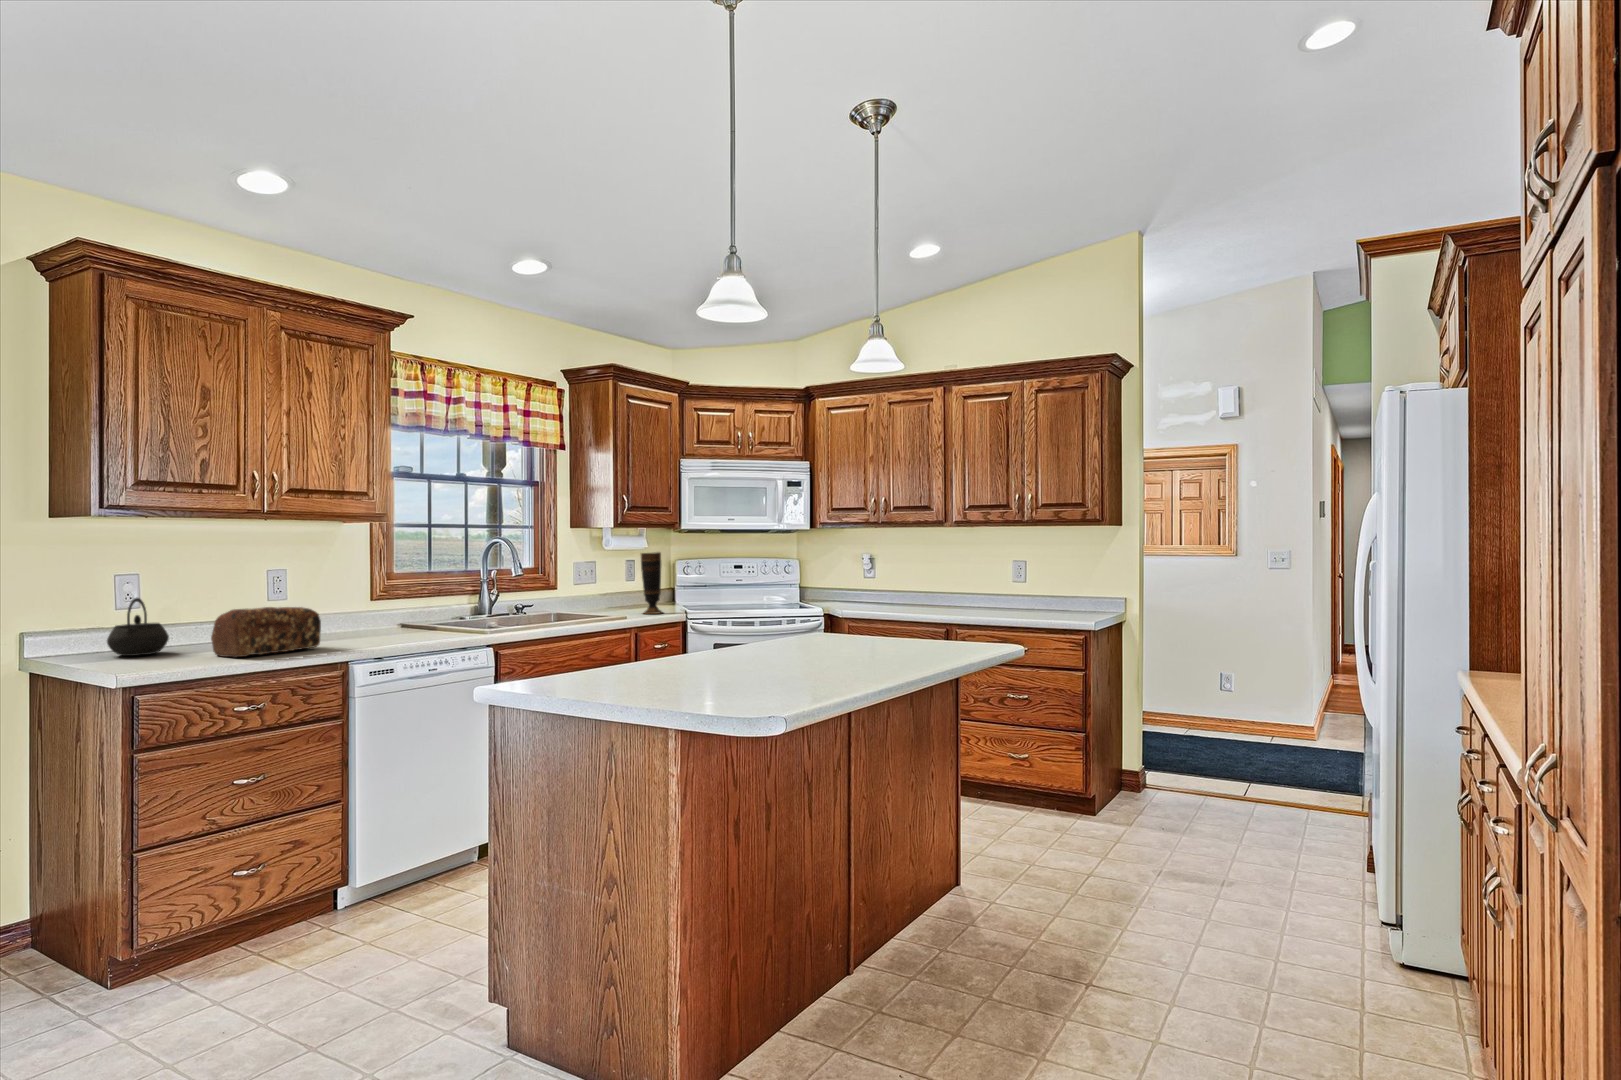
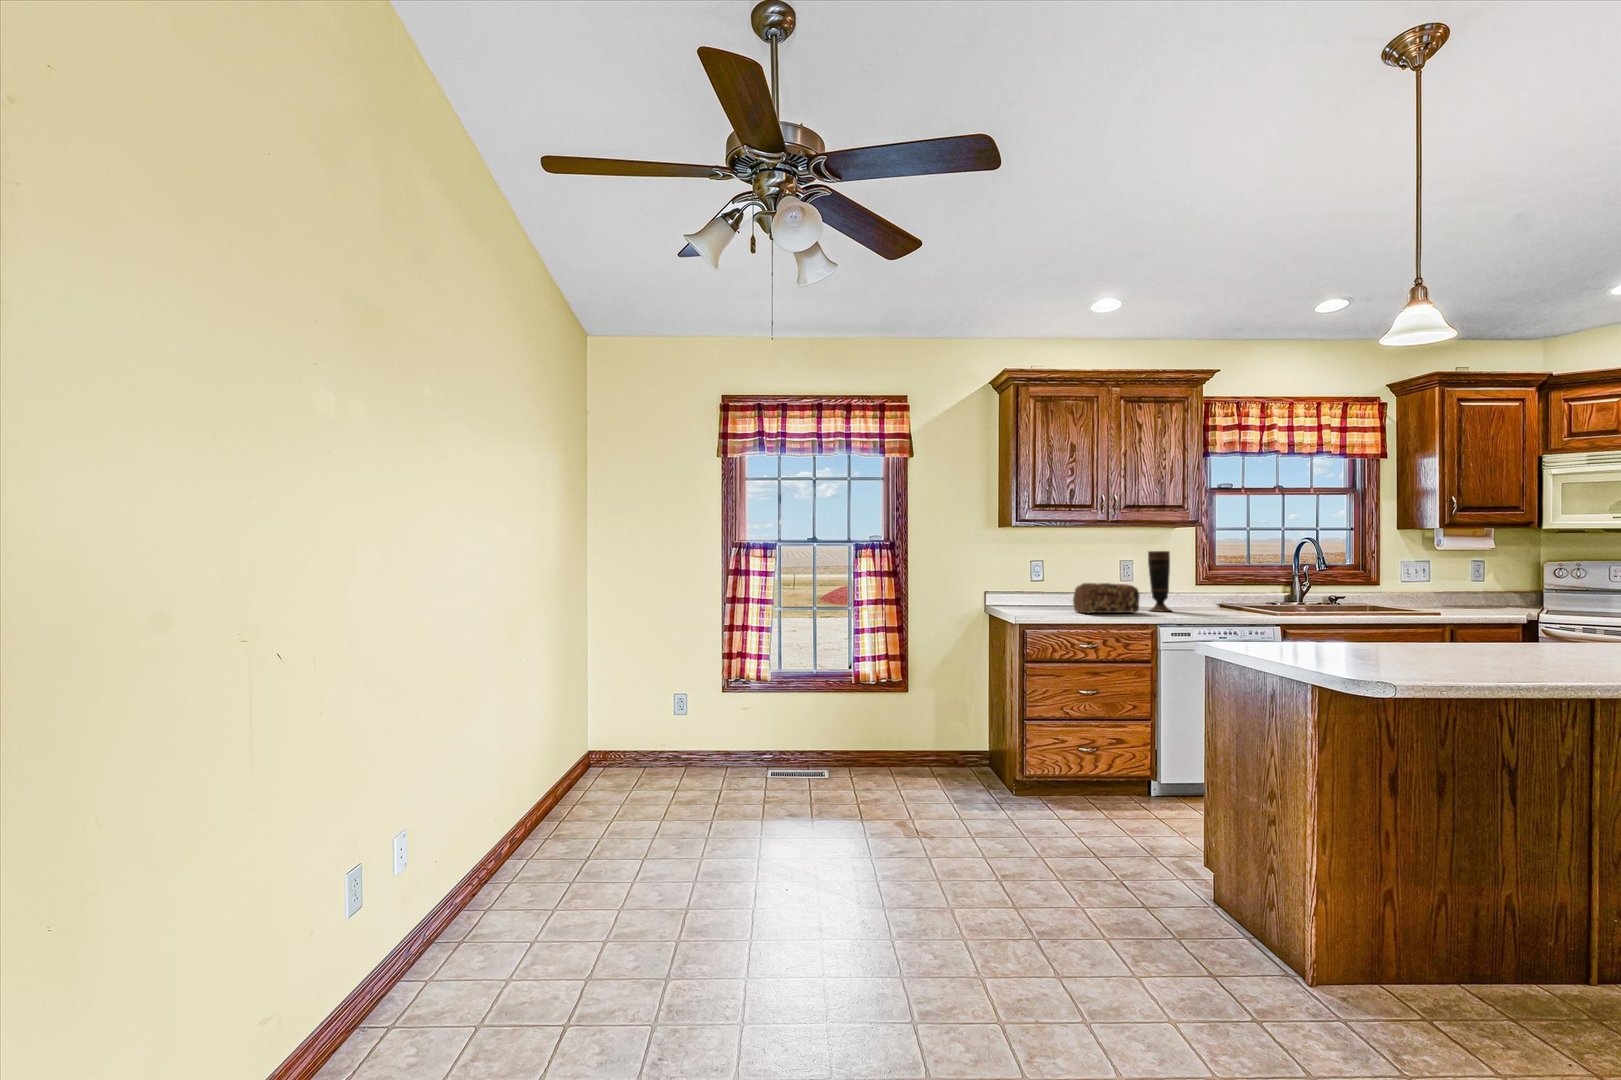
vase: present [641,552,662,614] -> present [1148,551,1170,611]
kettle: present [107,598,169,656] -> none [1023,573,1054,608]

